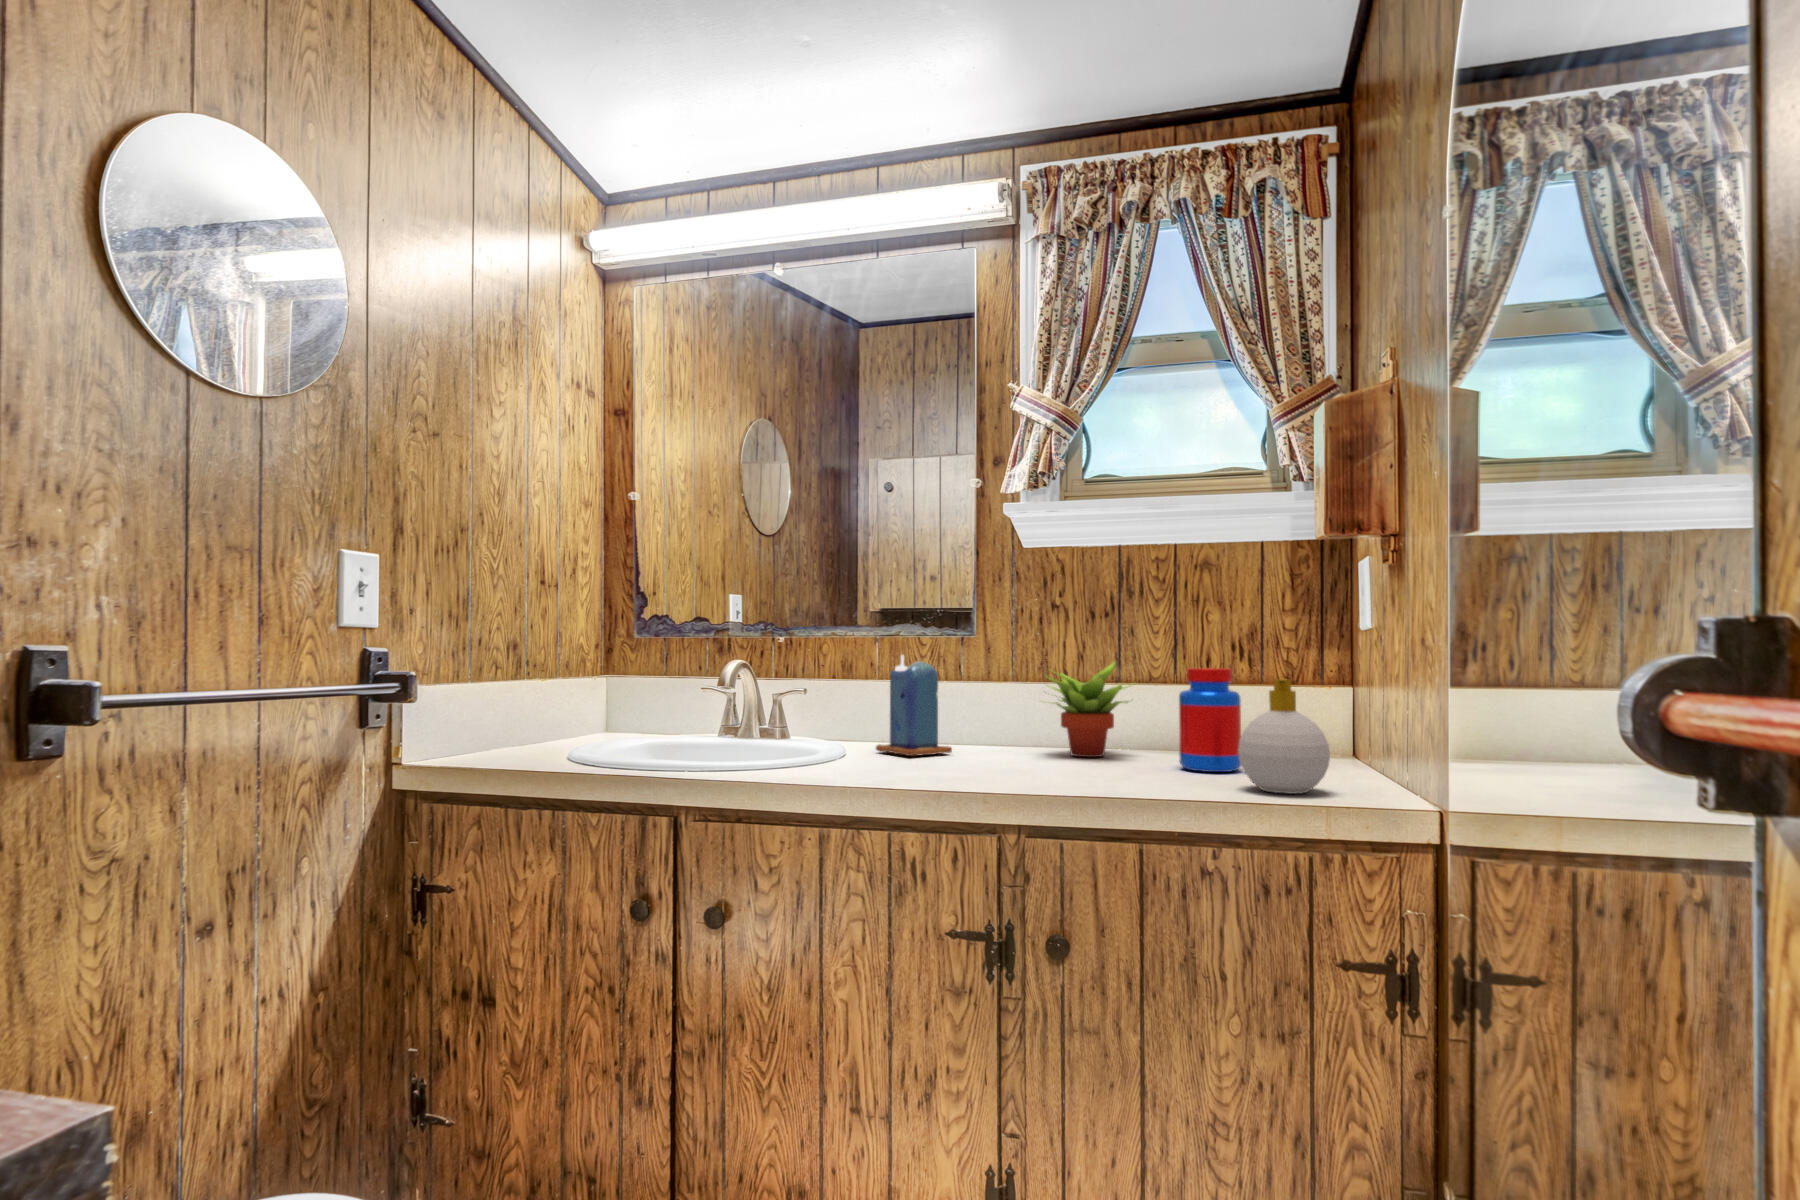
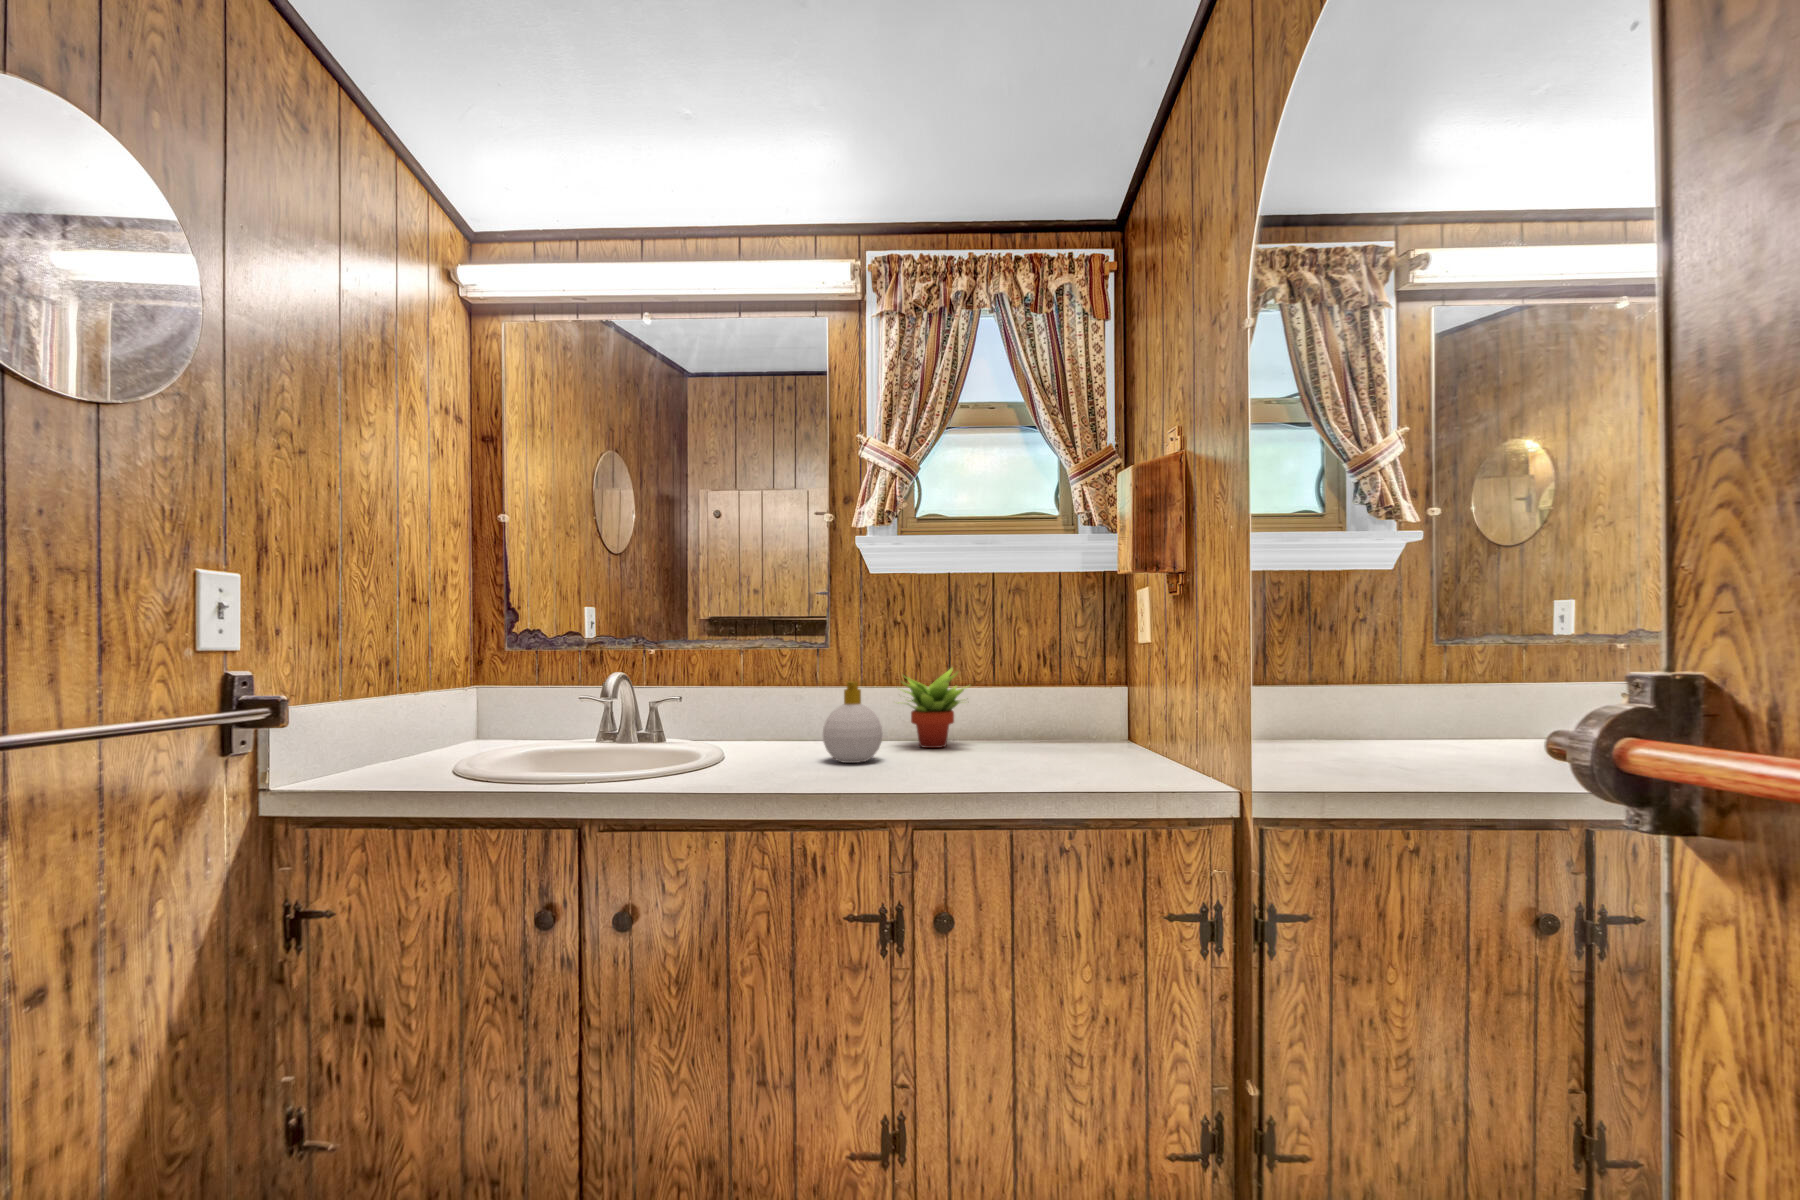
candle: present [876,655,952,756] -> none [753,665,821,755]
jar: present [1179,668,1241,772] -> none [1013,674,1062,758]
soap bottle: present [1238,679,1330,794] -> present [823,681,883,763]

